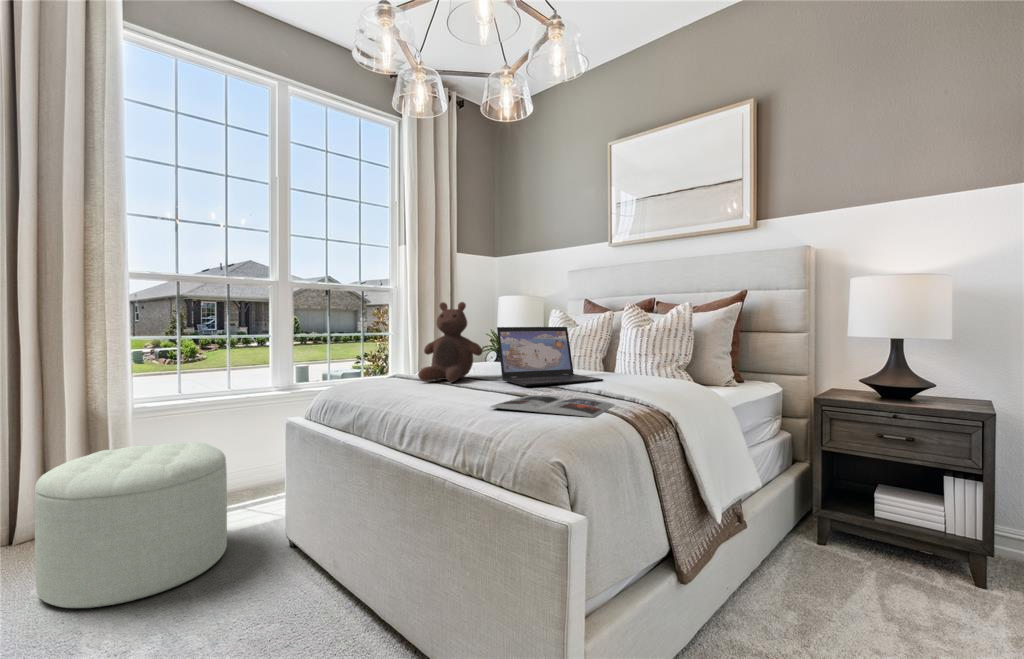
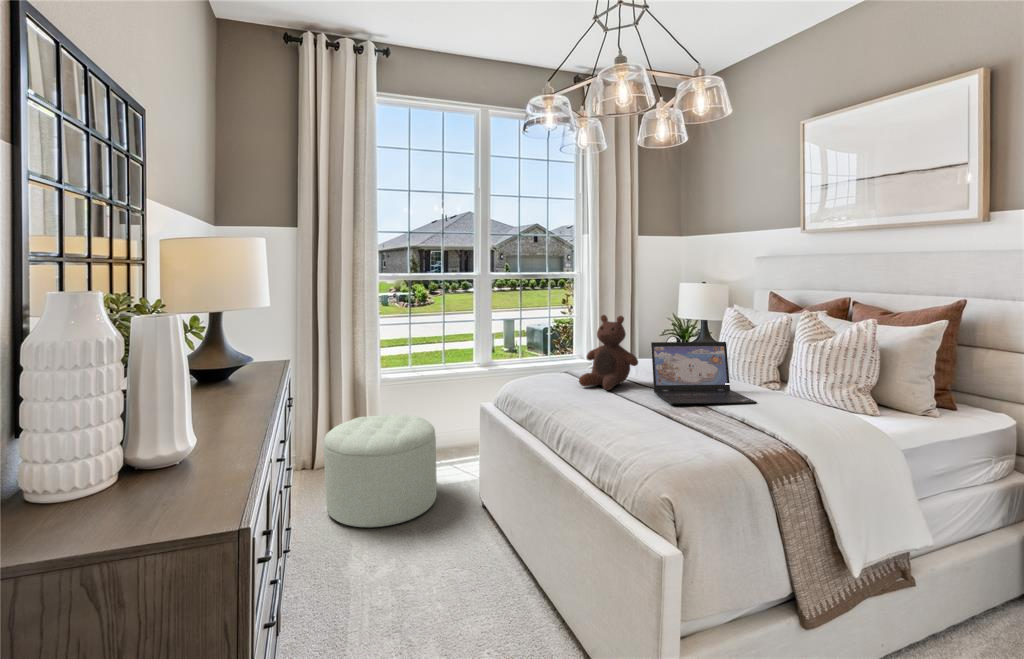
magazine: present [491,395,614,417] -> none [624,421,747,460]

